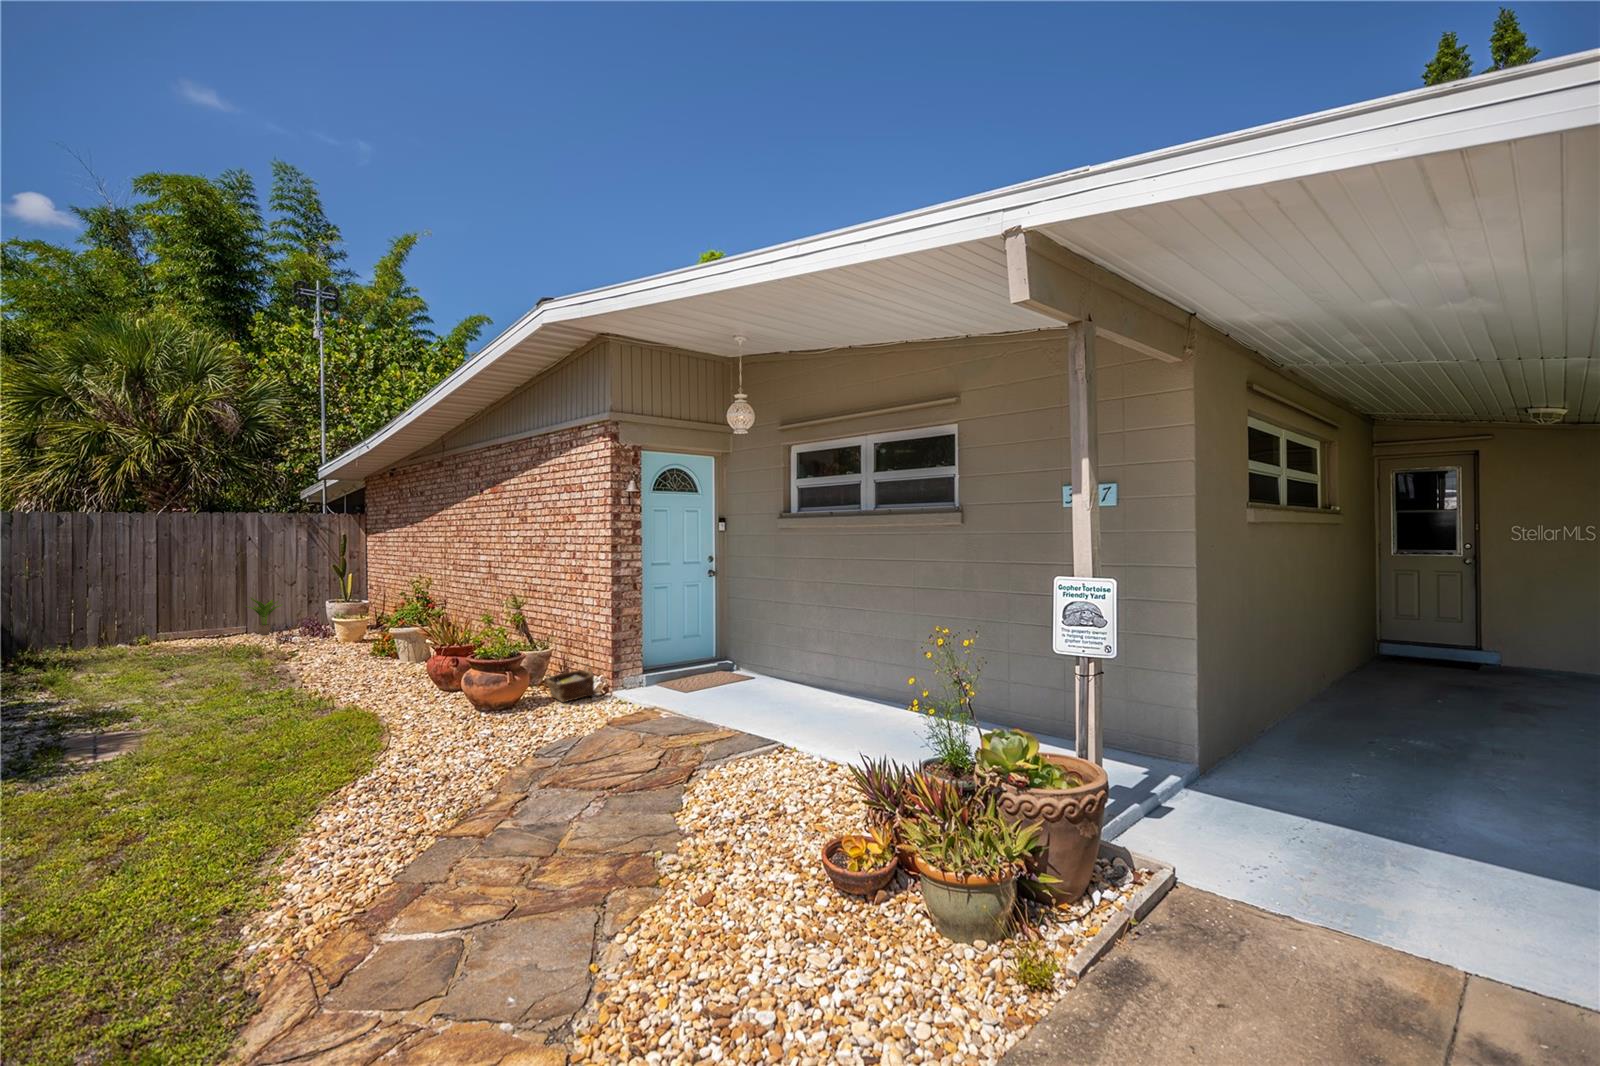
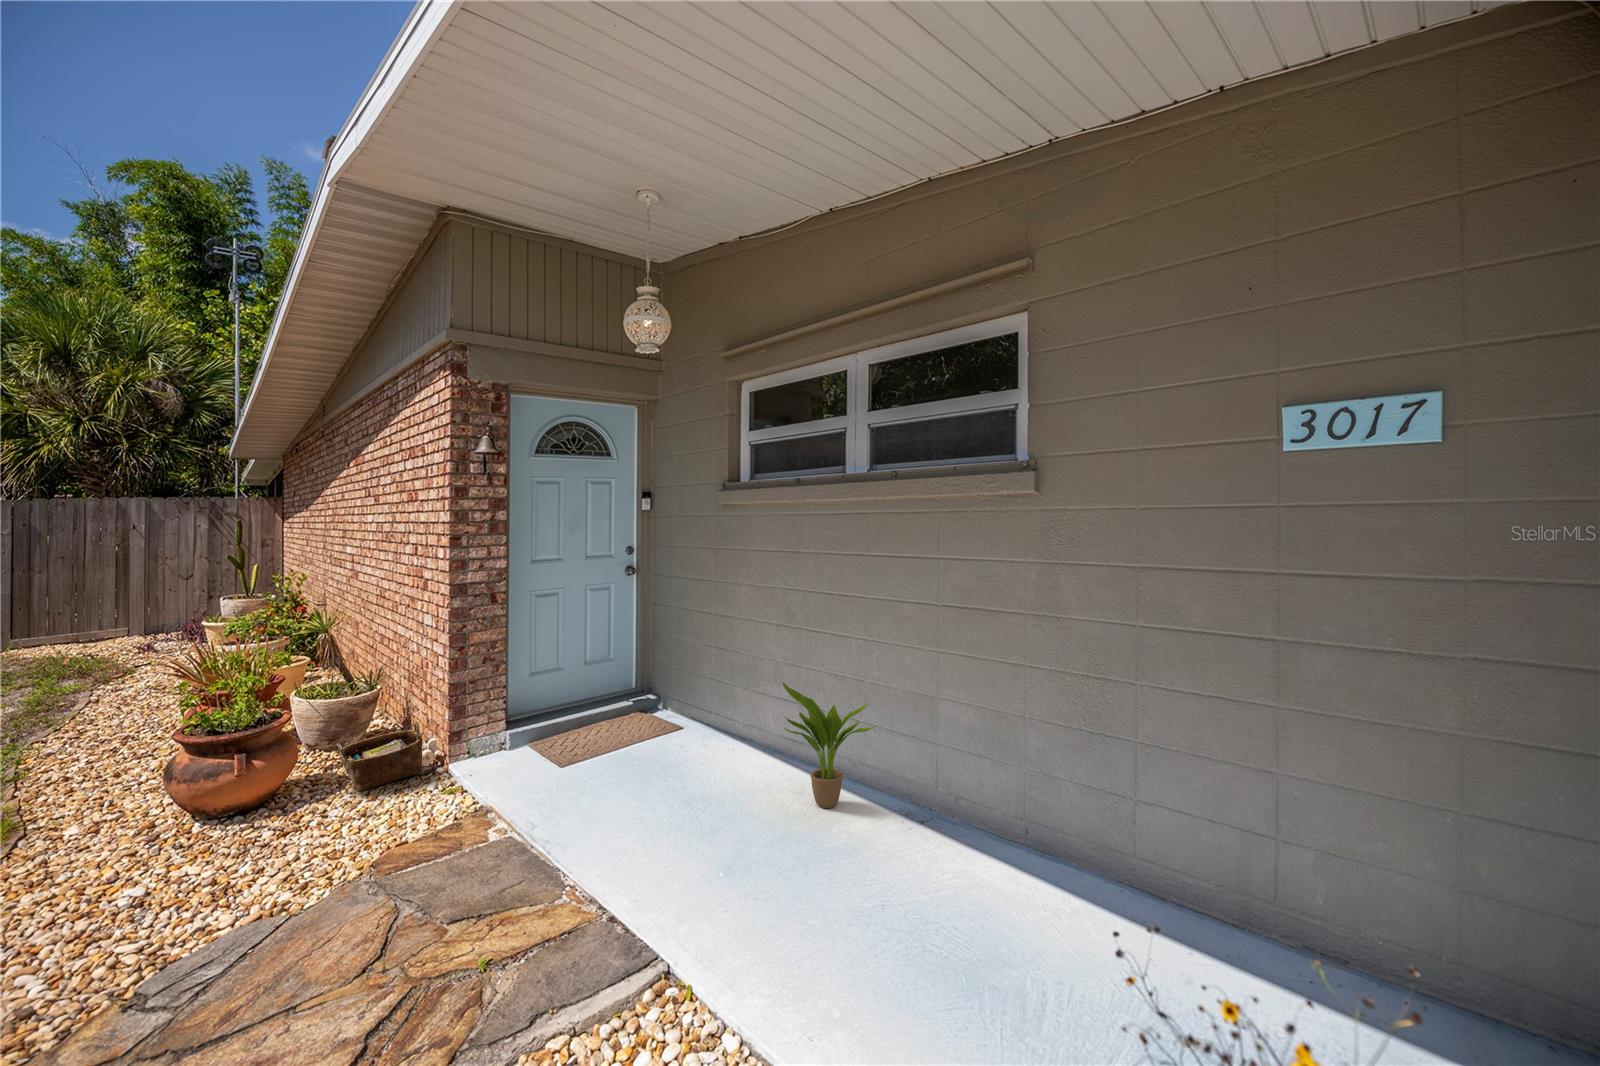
potted plant: present [246,597,283,635] -> present [783,683,874,808]

